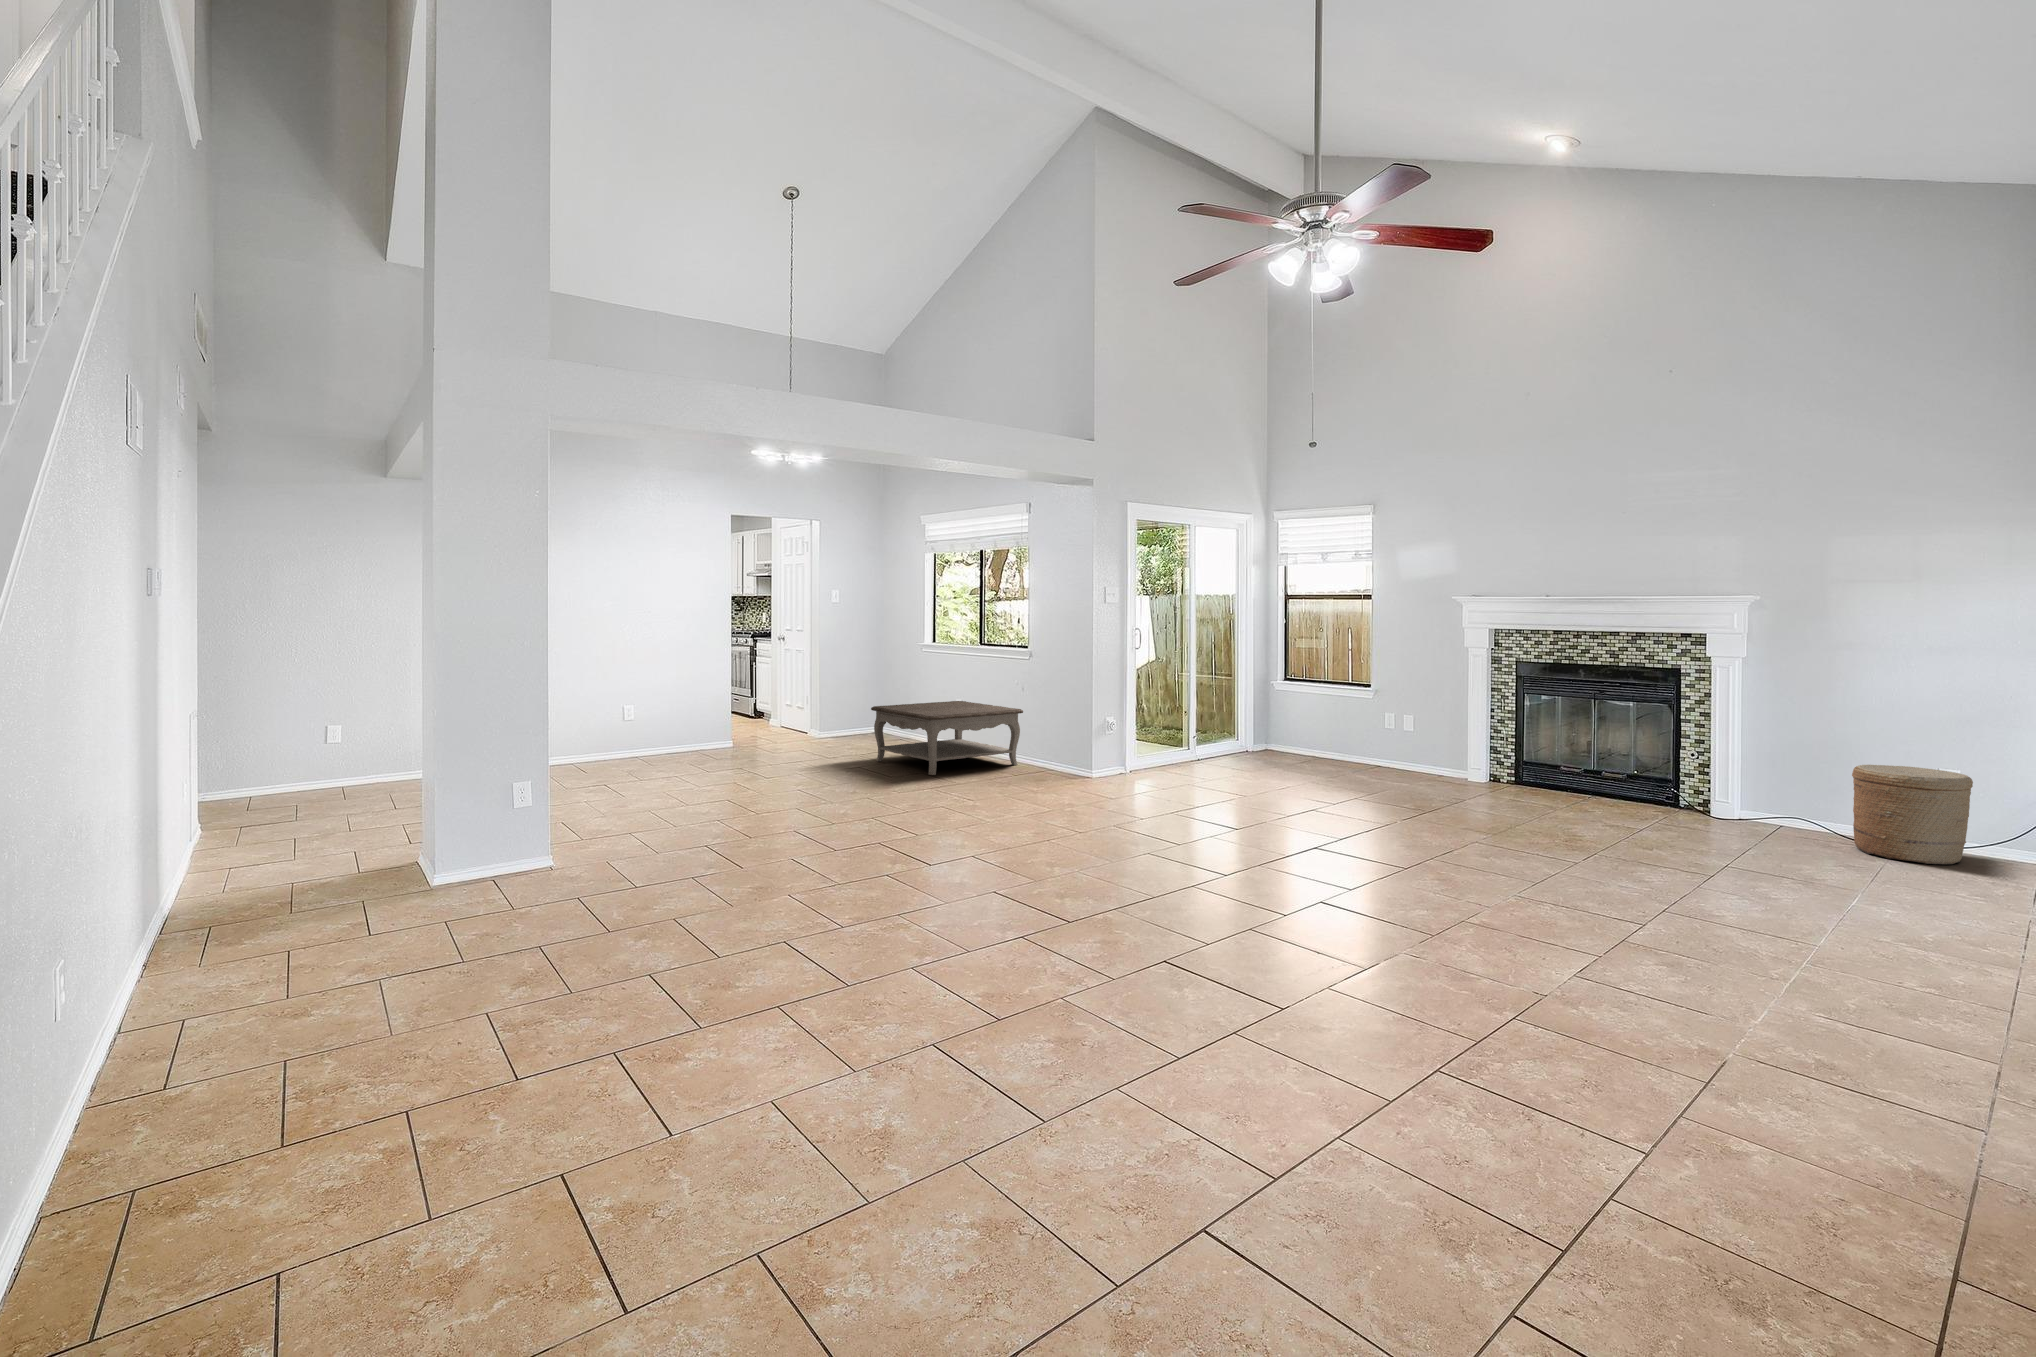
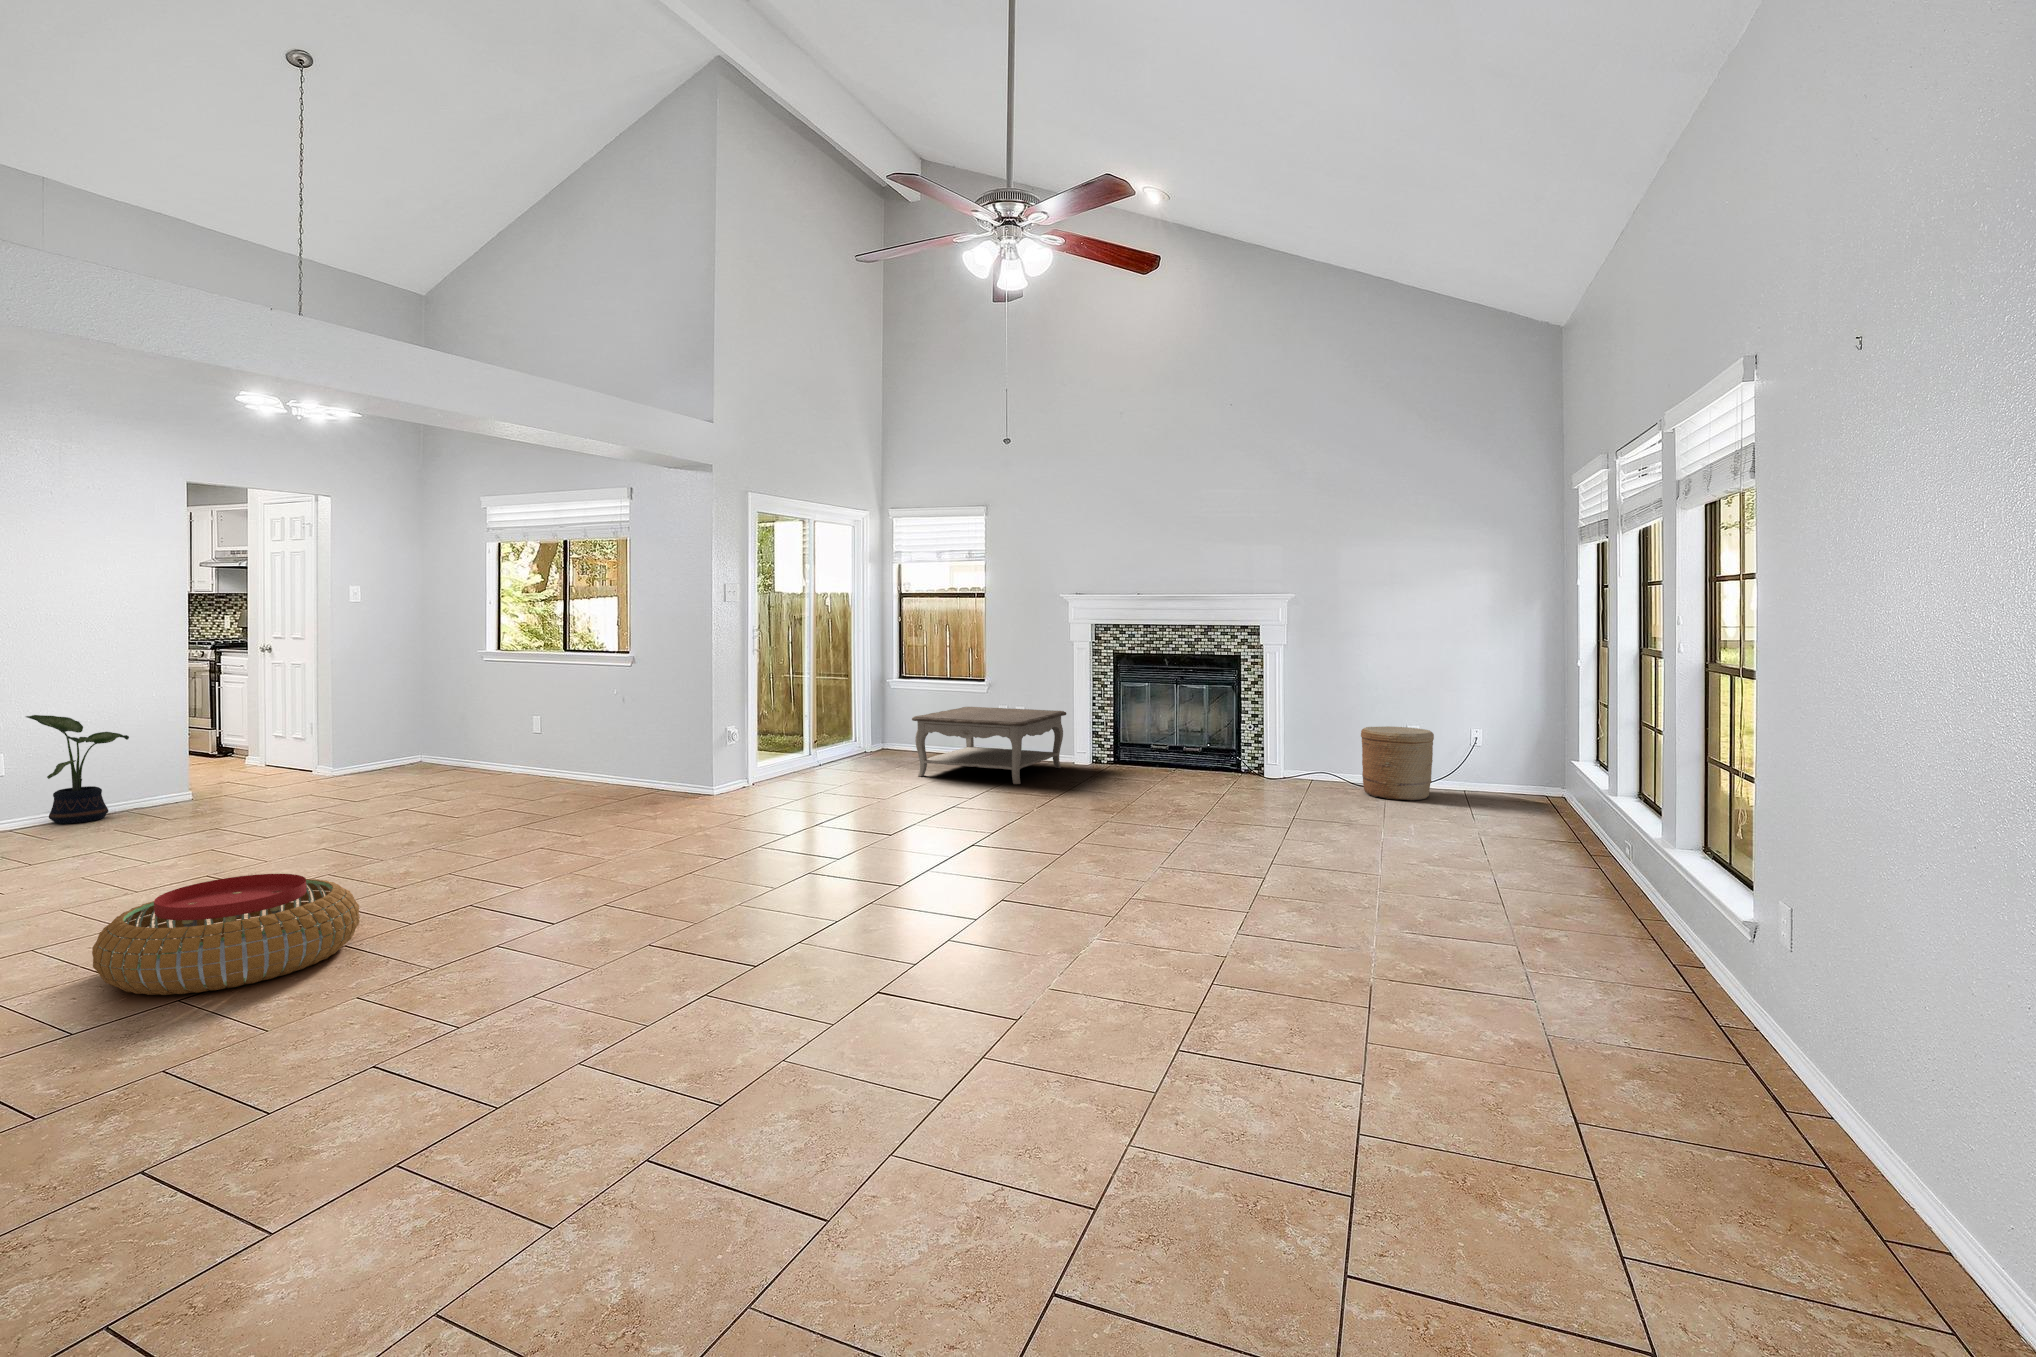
potted plant: none [639,683,694,760] -> present [26,715,129,824]
coffee table: present [871,701,1023,775] -> present [912,707,1066,784]
pouf: none [649,805,801,882] -> present [92,874,360,995]

